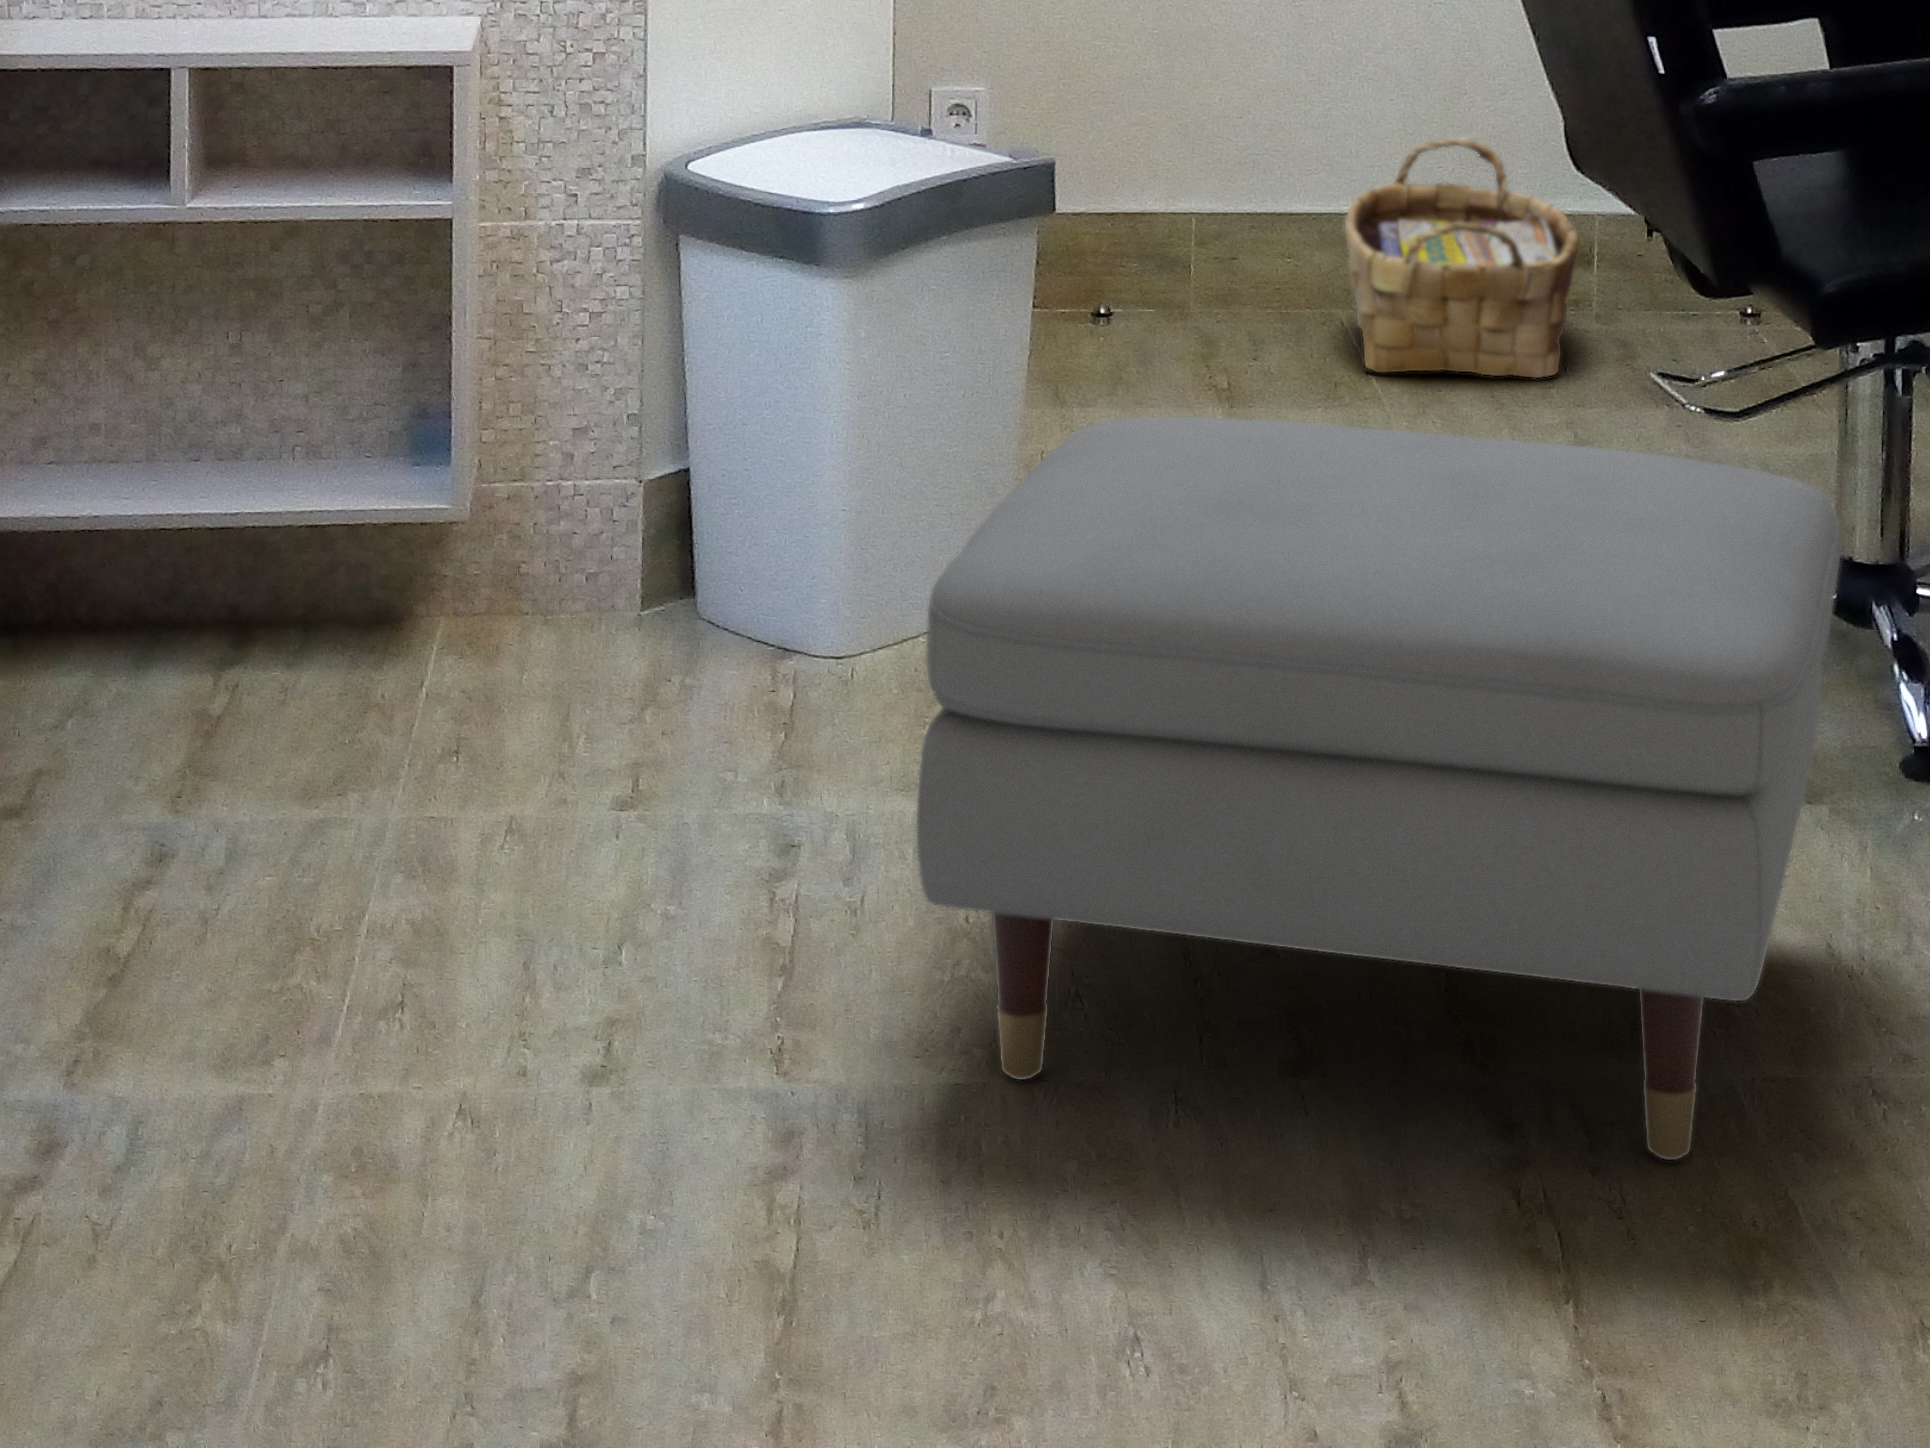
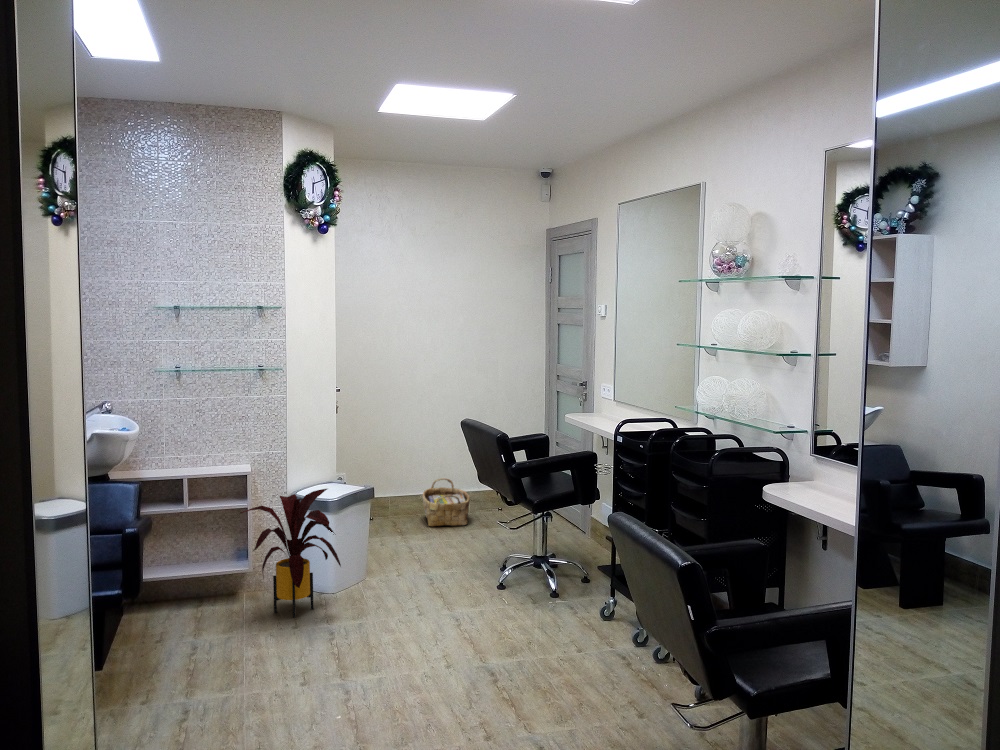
house plant: none [403,156,858,757] -> present [241,489,341,618]
ottoman: present [917,417,1841,1160] -> none [373,537,552,676]

